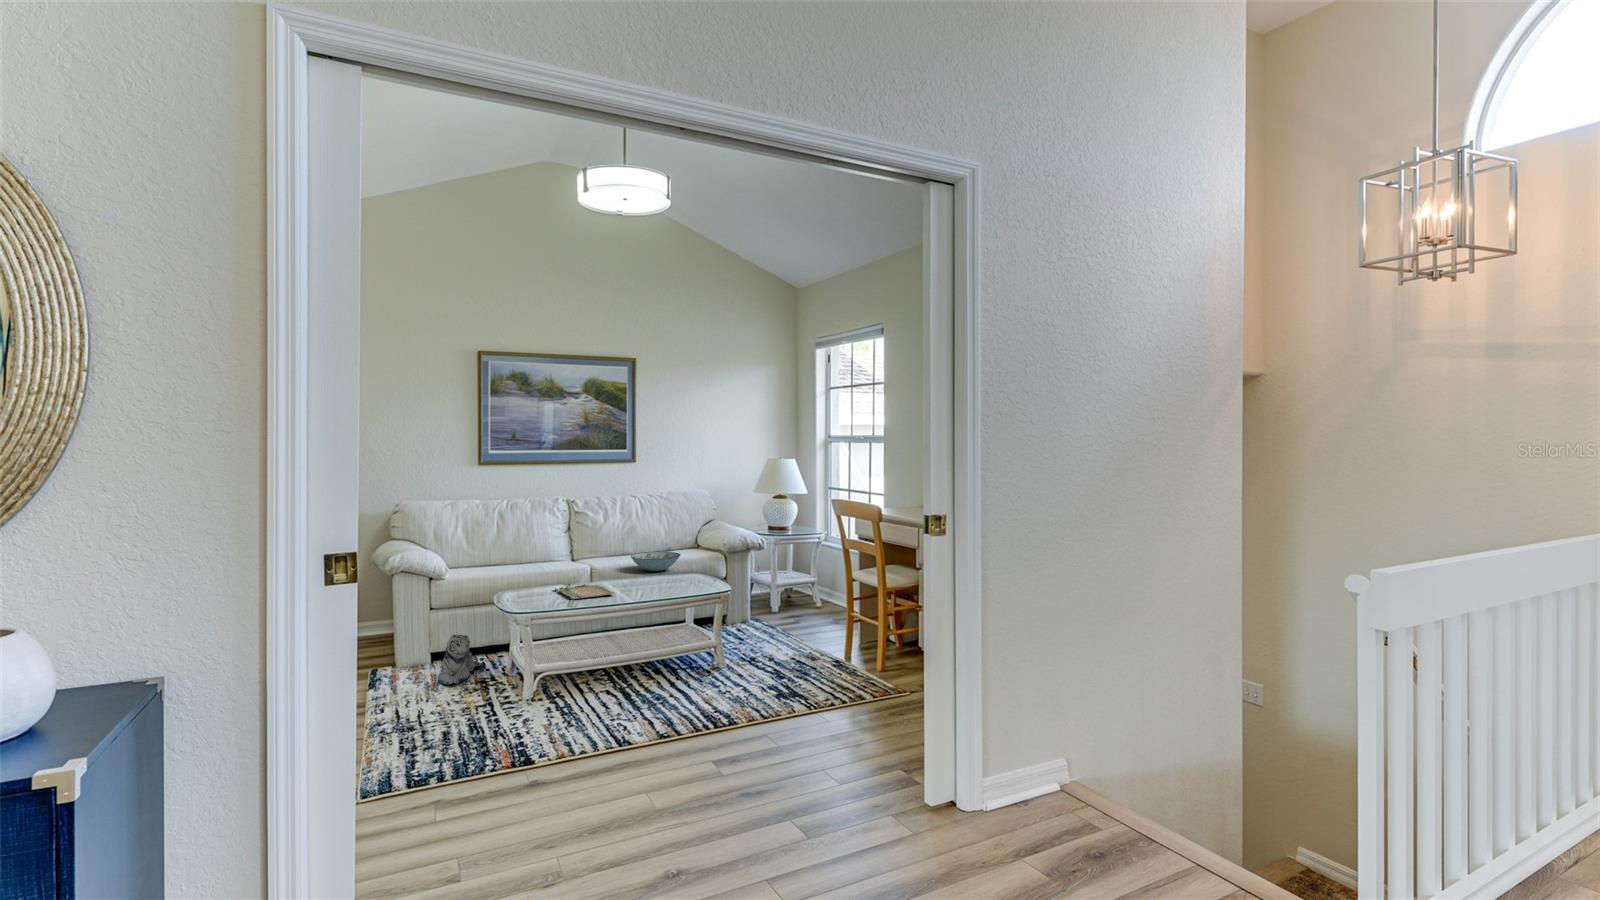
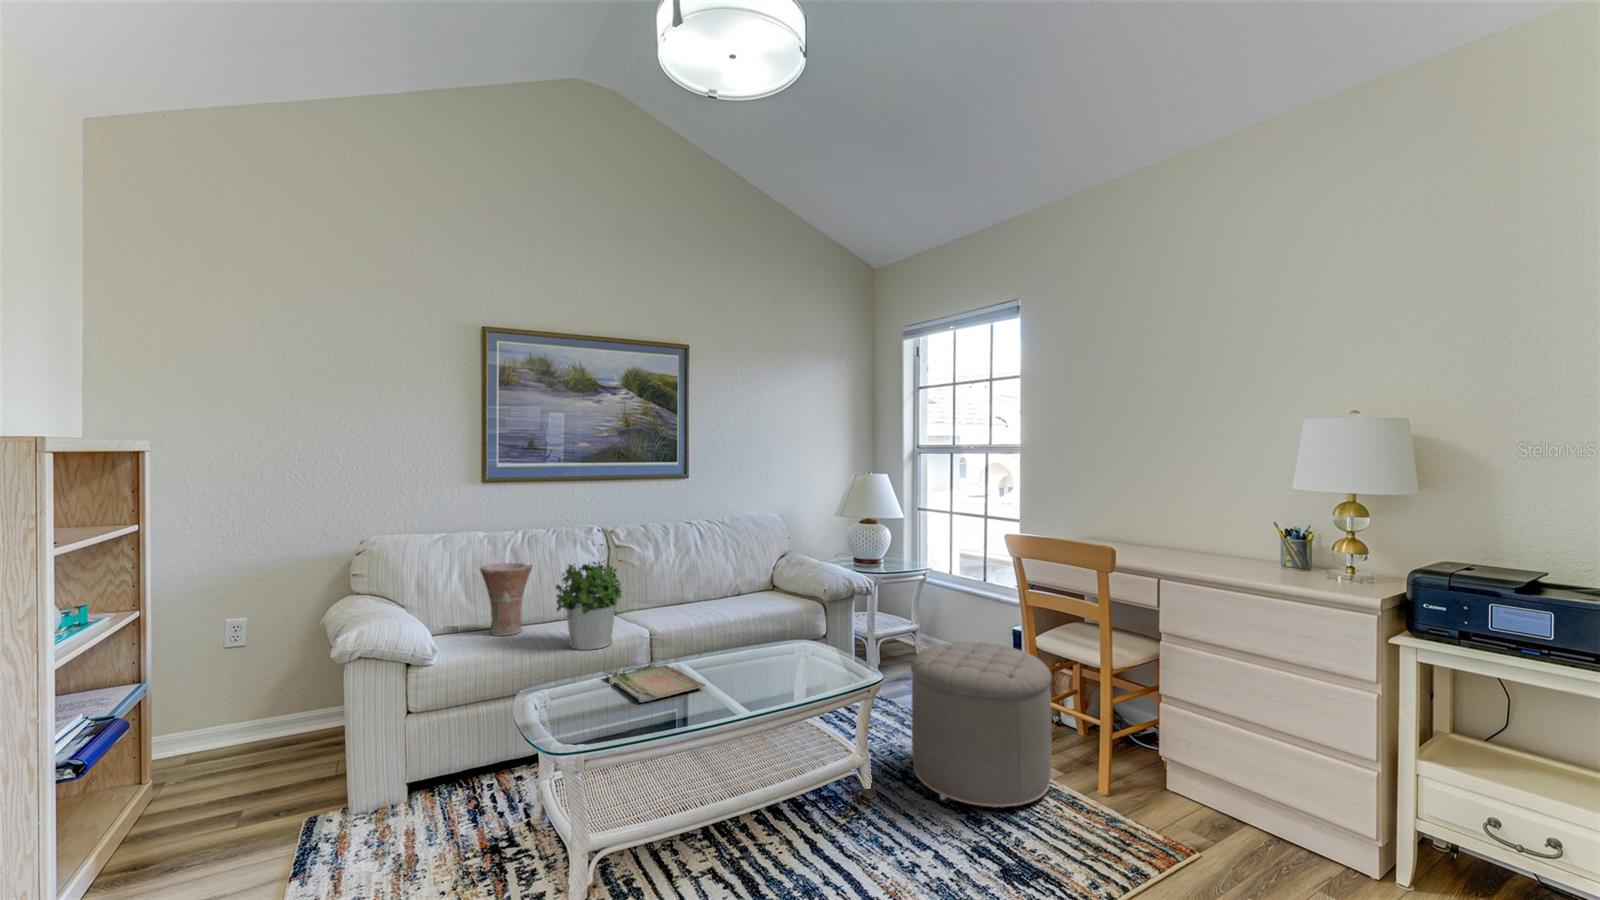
potted plant: none [526,519,573,578] -> present [556,561,622,650]
vase: none [476,521,512,571] -> present [480,563,532,636]
decorative bowl: present [631,552,680,571] -> none [699,599,767,630]
ottoman: none [754,575,845,670] -> present [911,642,1052,807]
plush toy: present [438,635,485,686] -> none [414,766,495,869]

